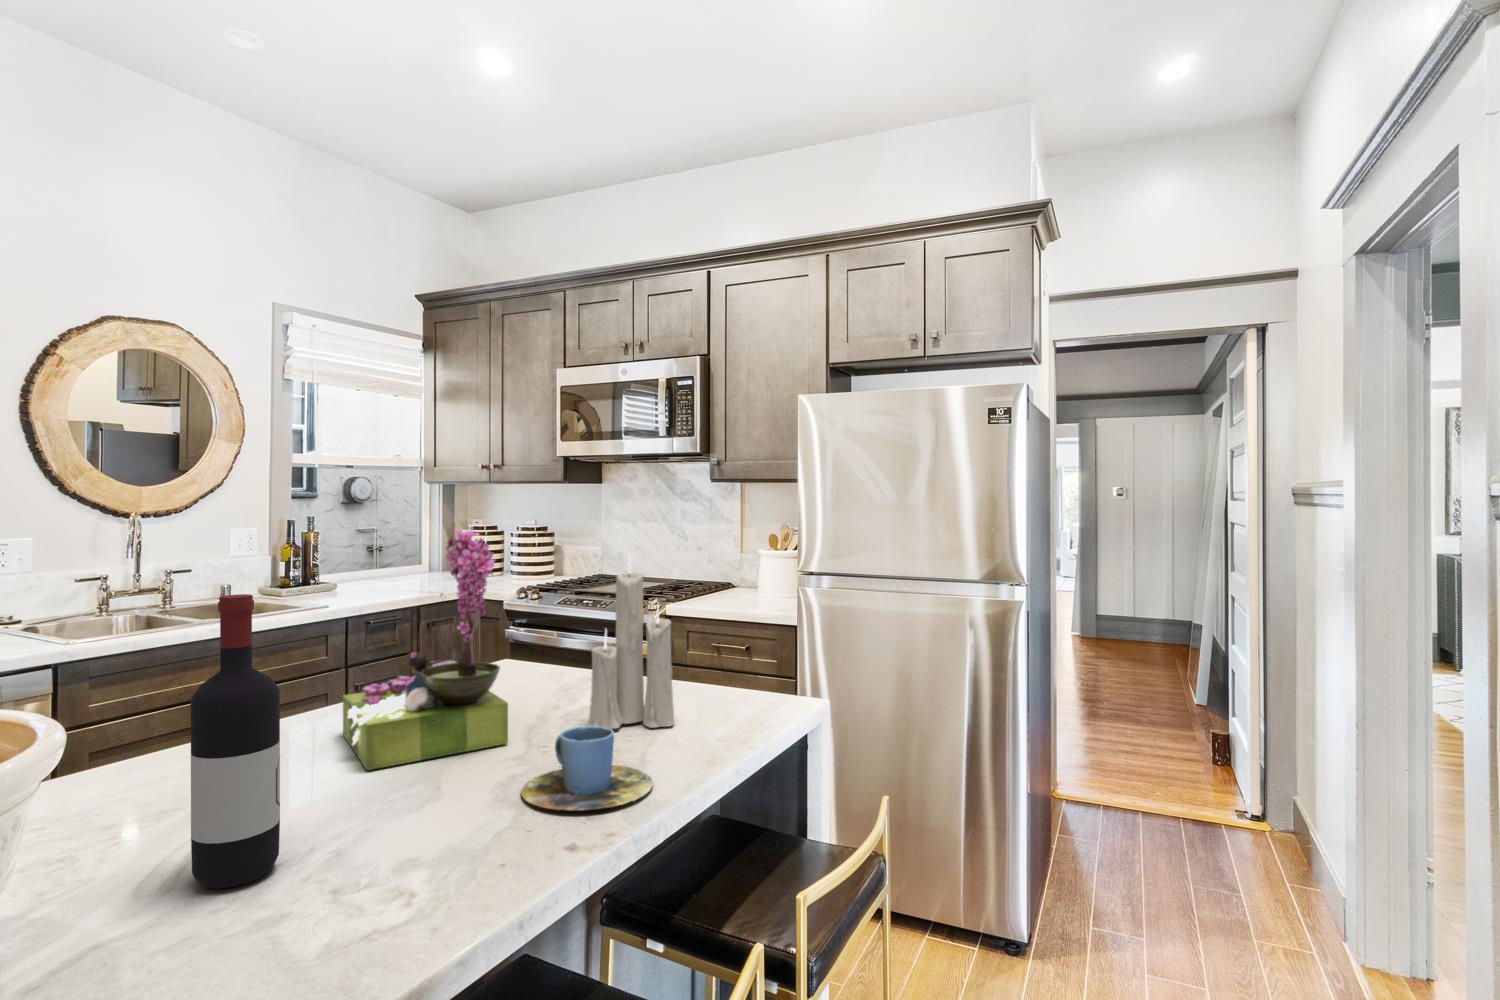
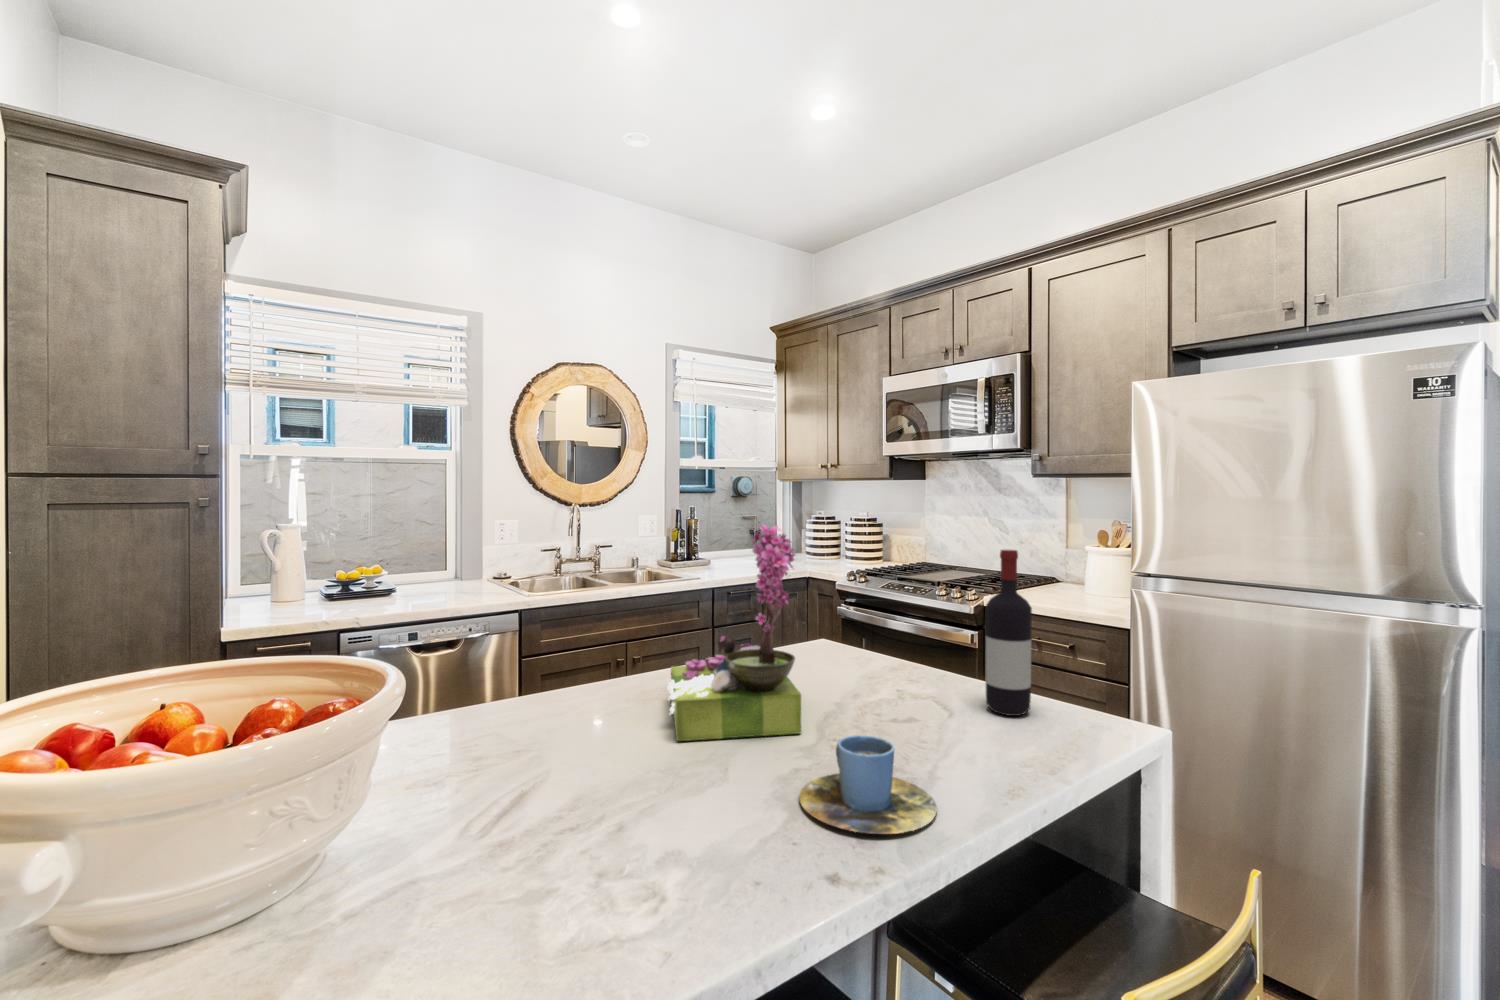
candle: present [588,555,674,729] -> none [880,543,972,740]
wine bottle: present [190,594,280,889] -> present [985,550,1032,716]

